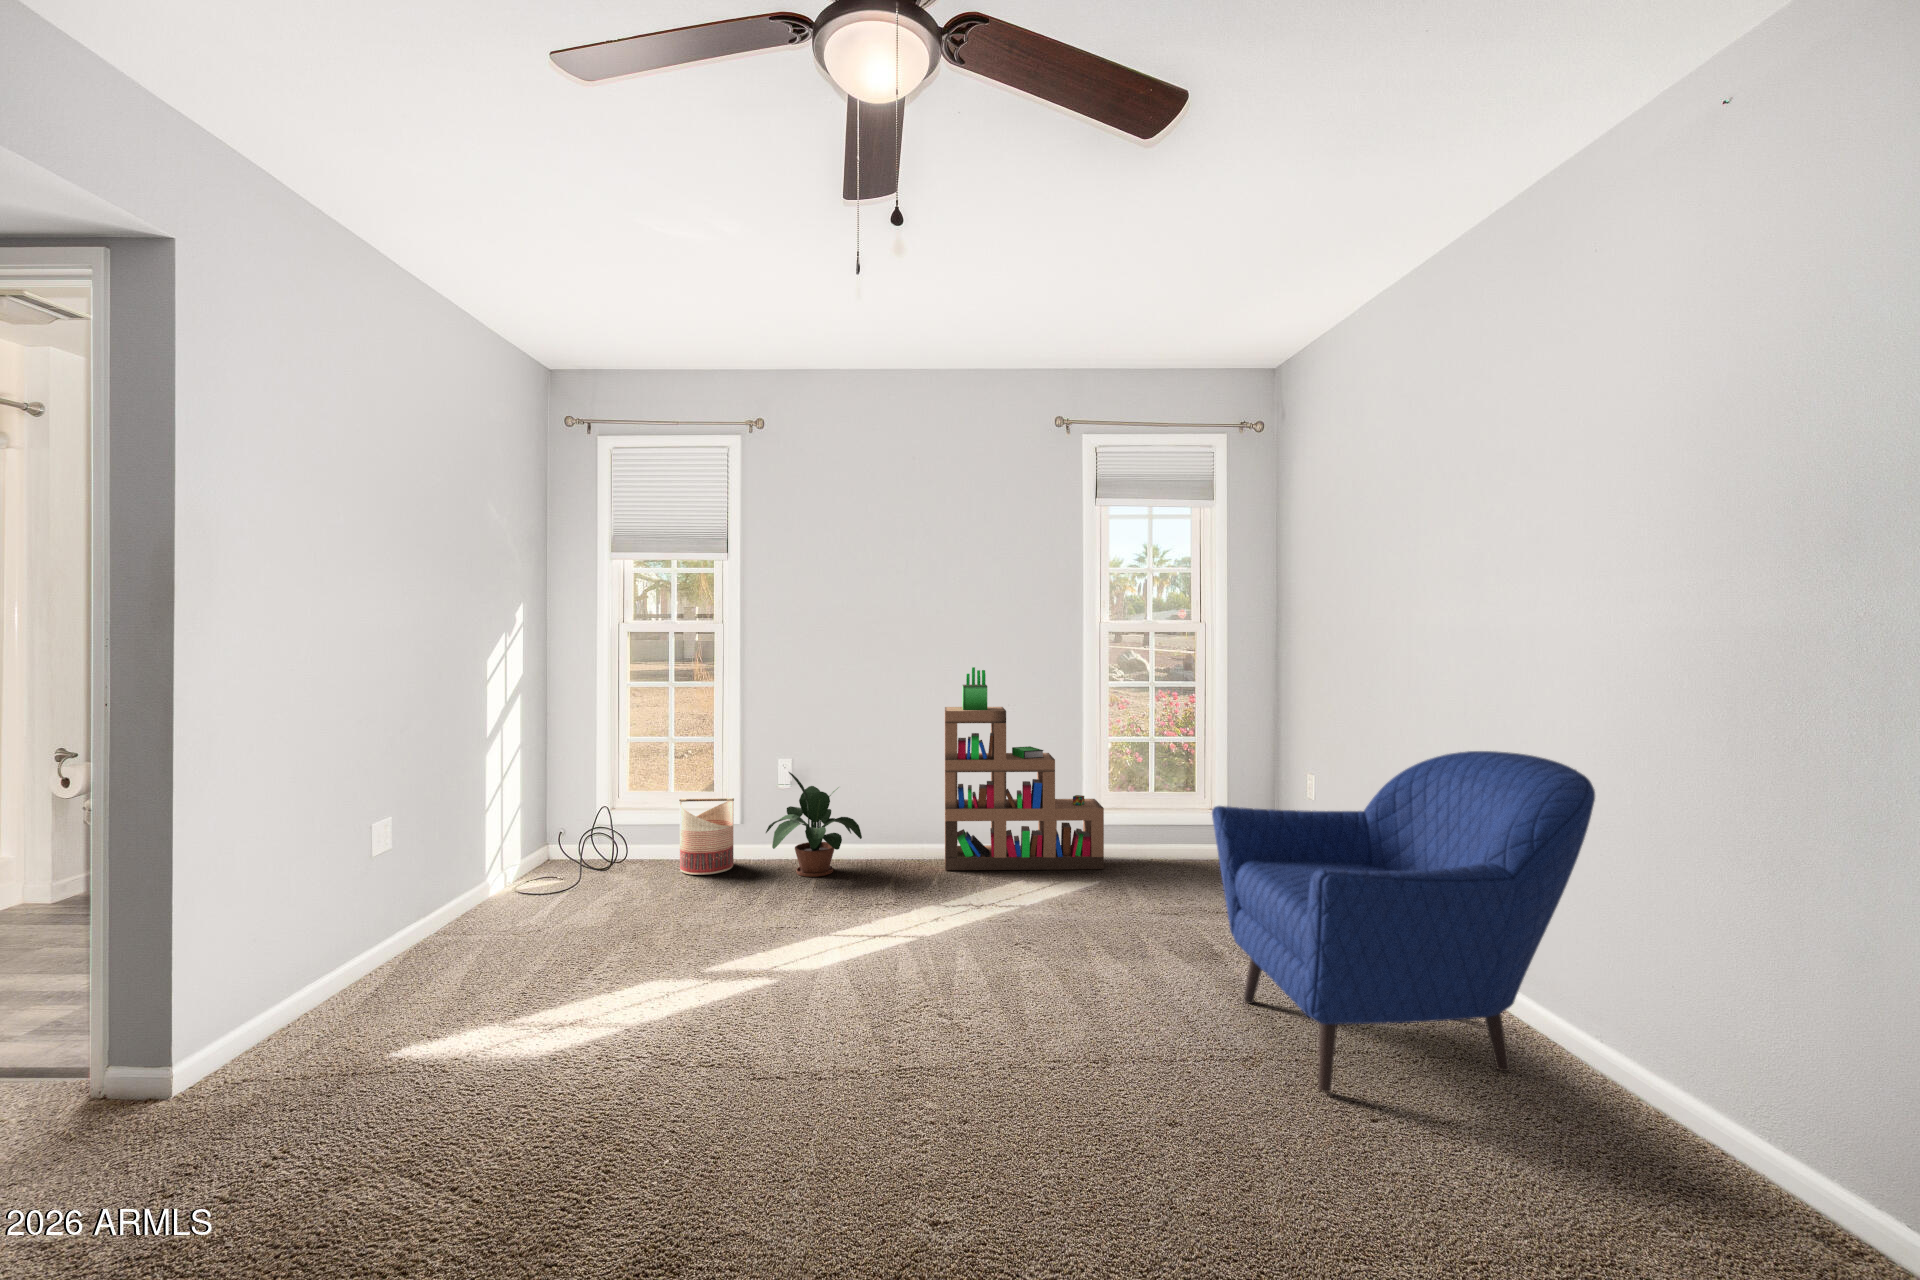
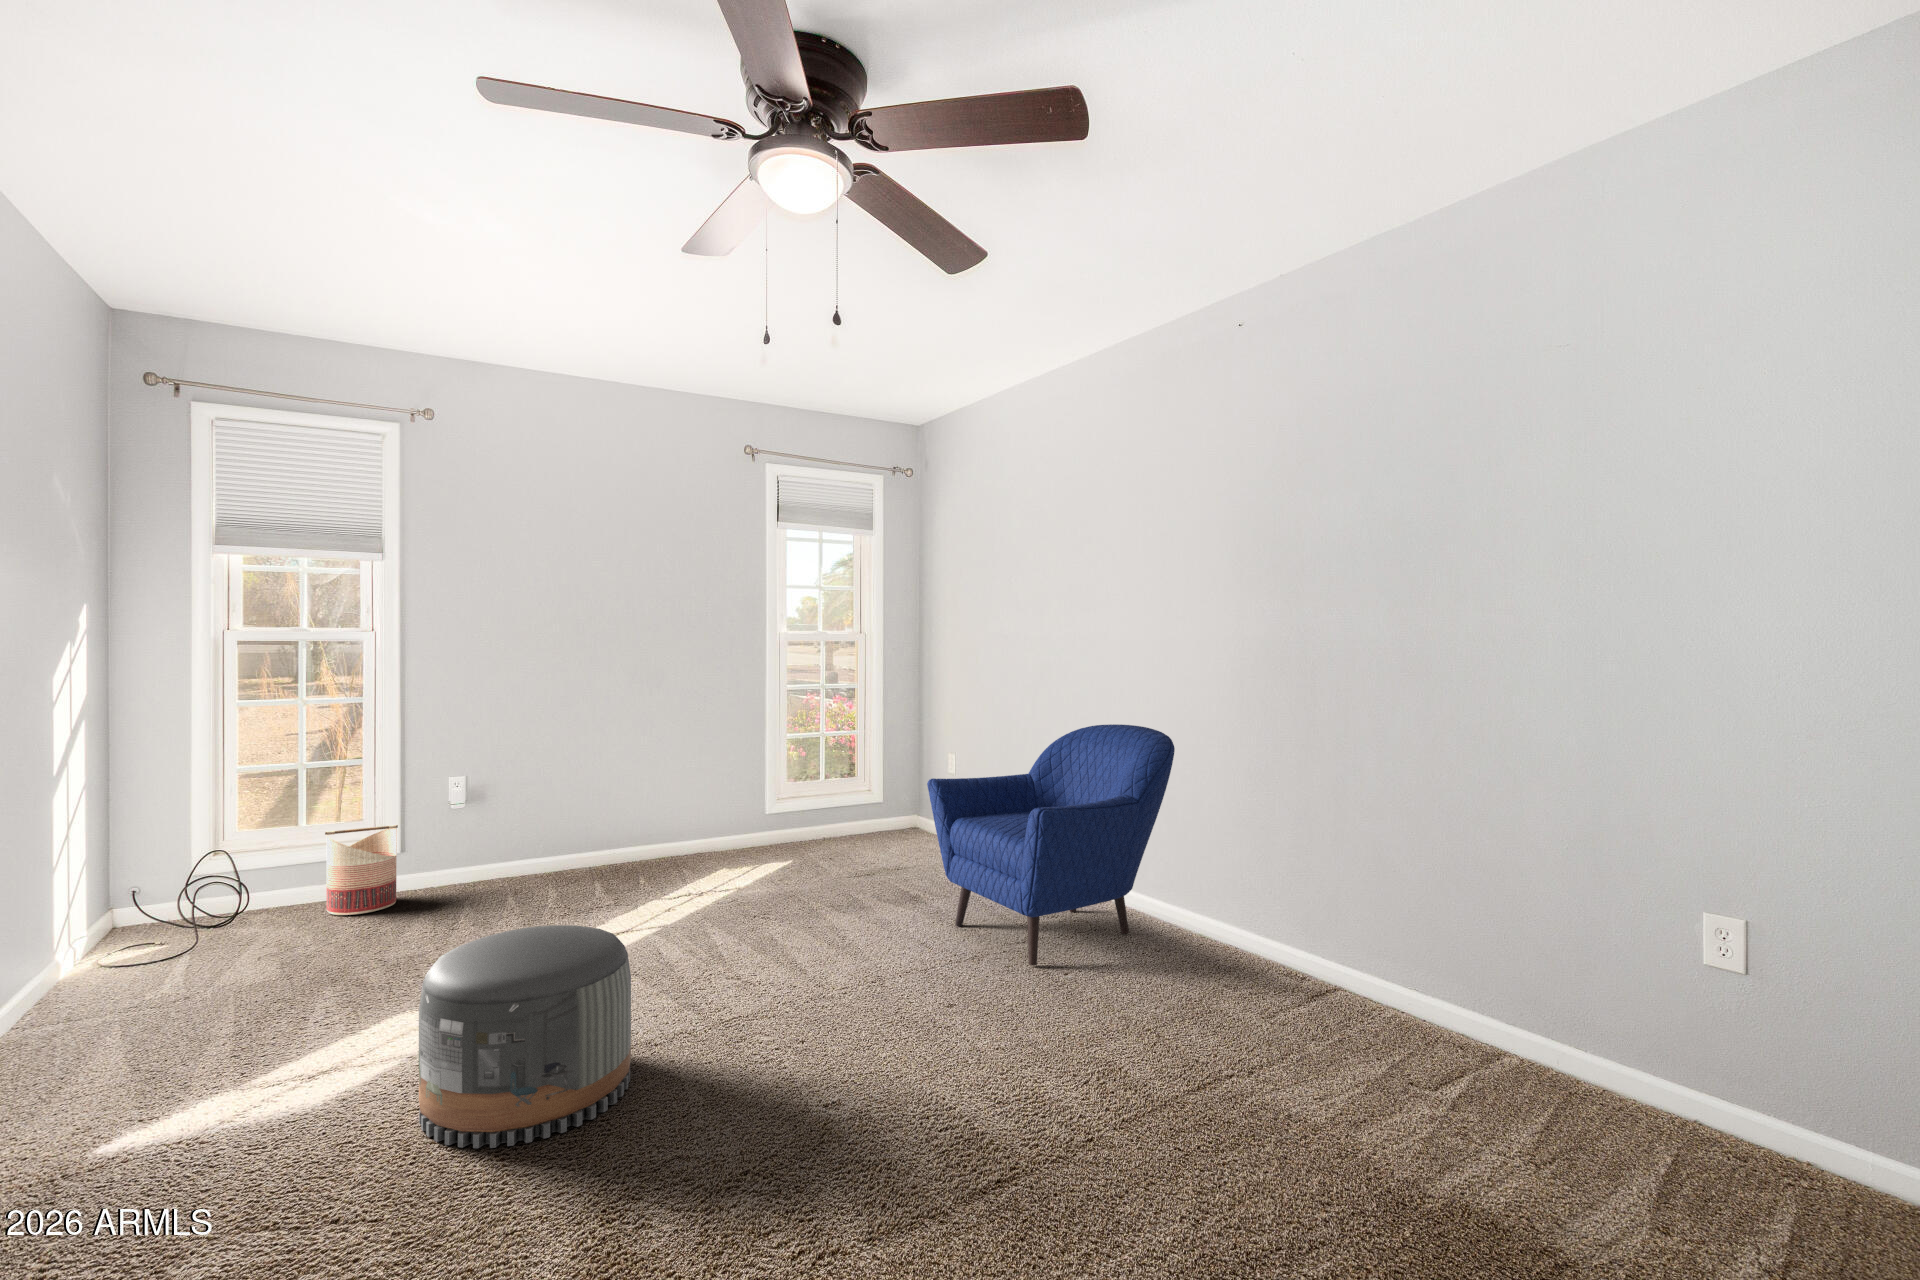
bookshelf: present [945,667,1104,870] -> none [636,675,794,874]
potted plant: present [766,772,862,877] -> none [442,789,560,898]
pouf: none [548,932,767,1181] -> present [419,925,631,1148]

